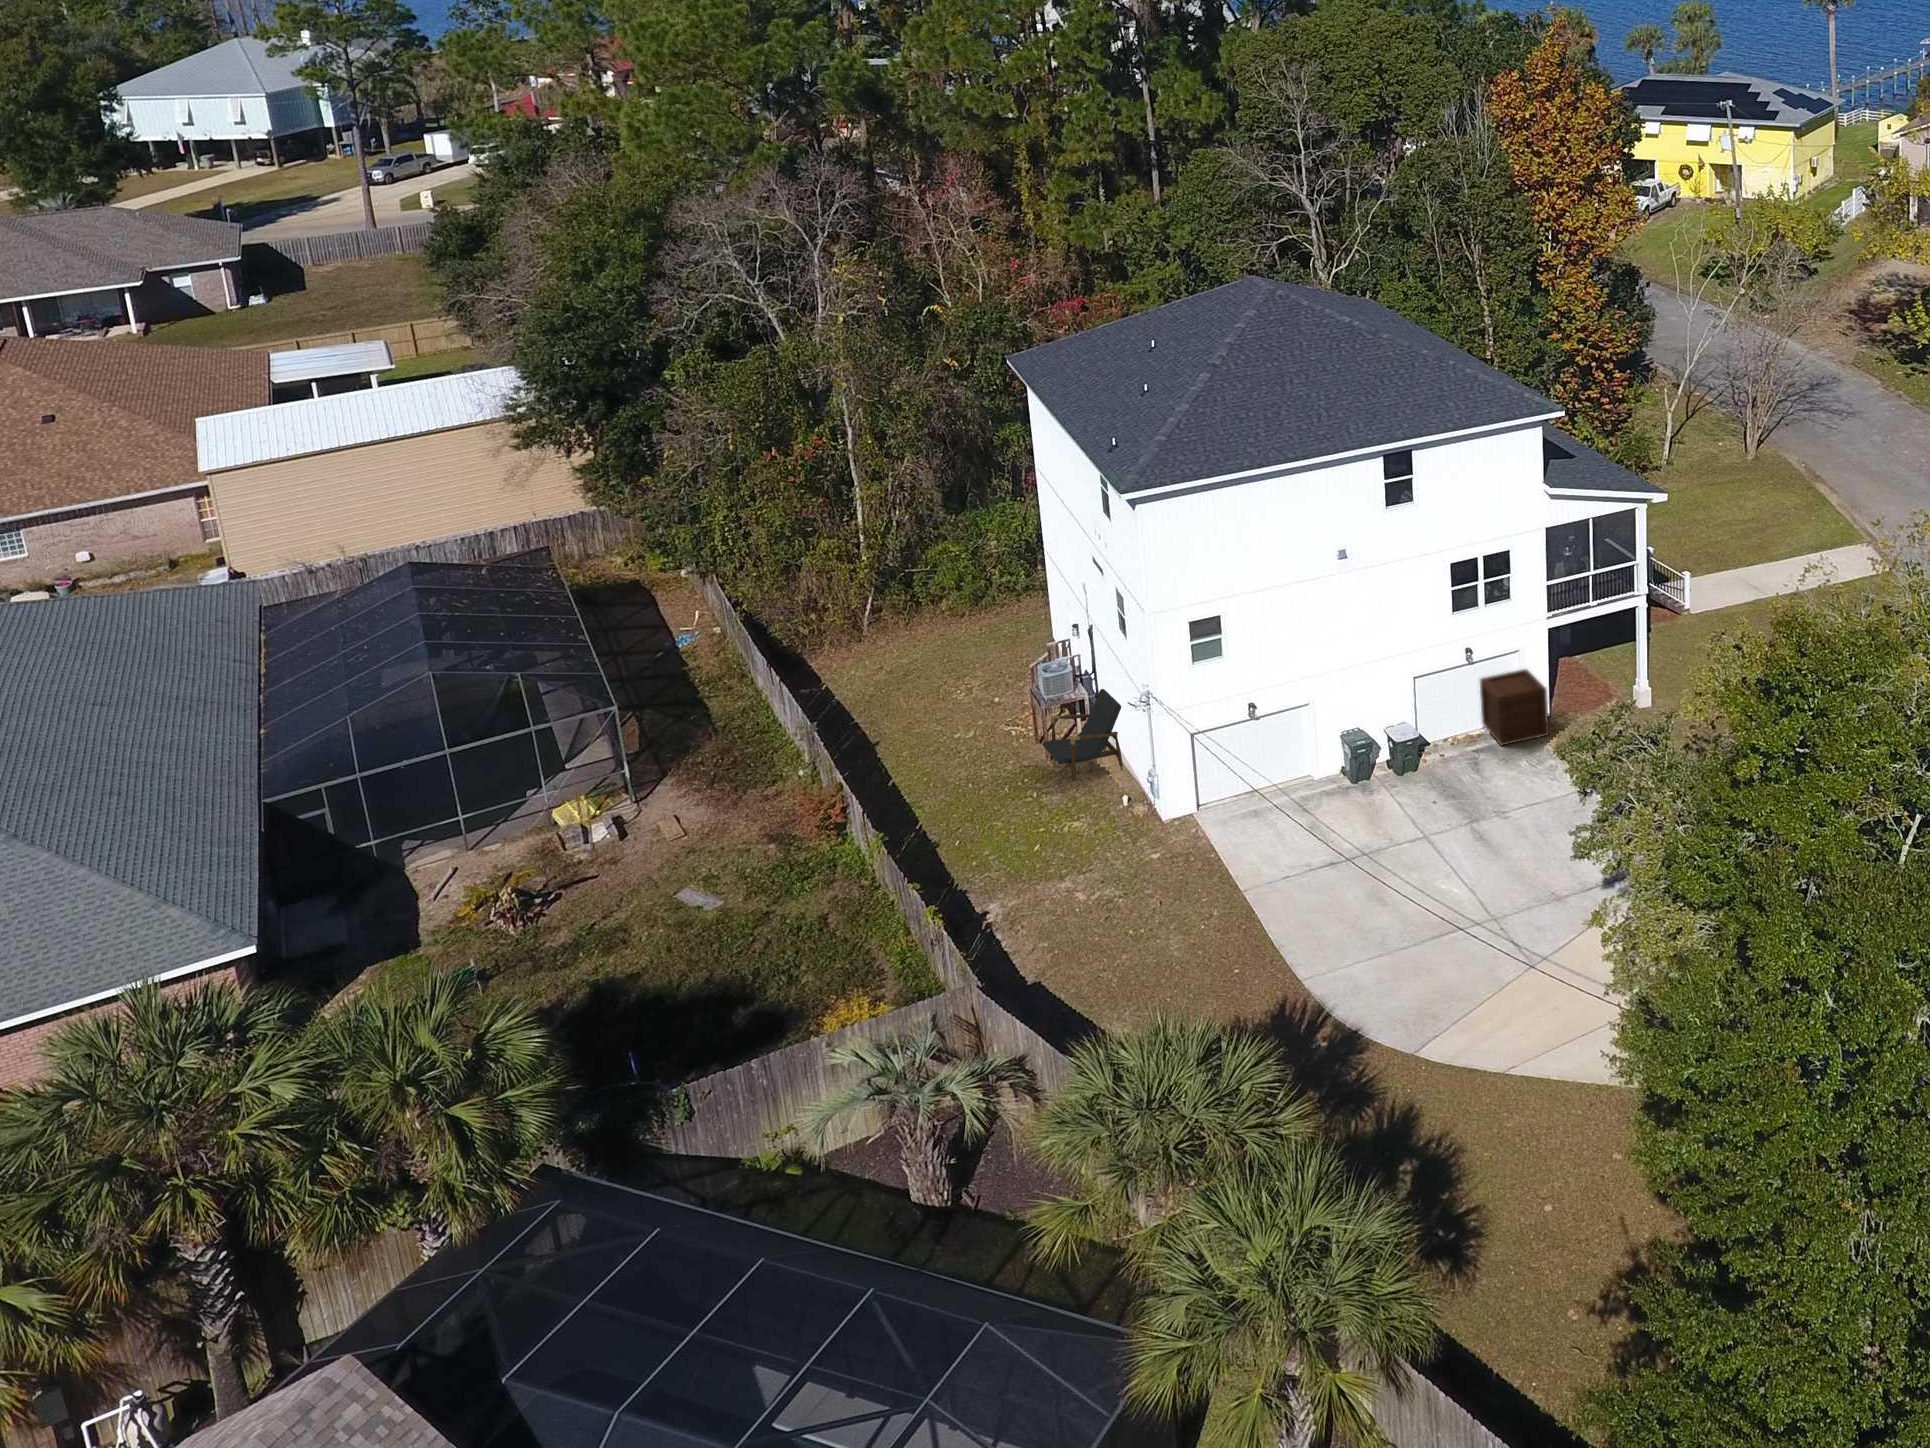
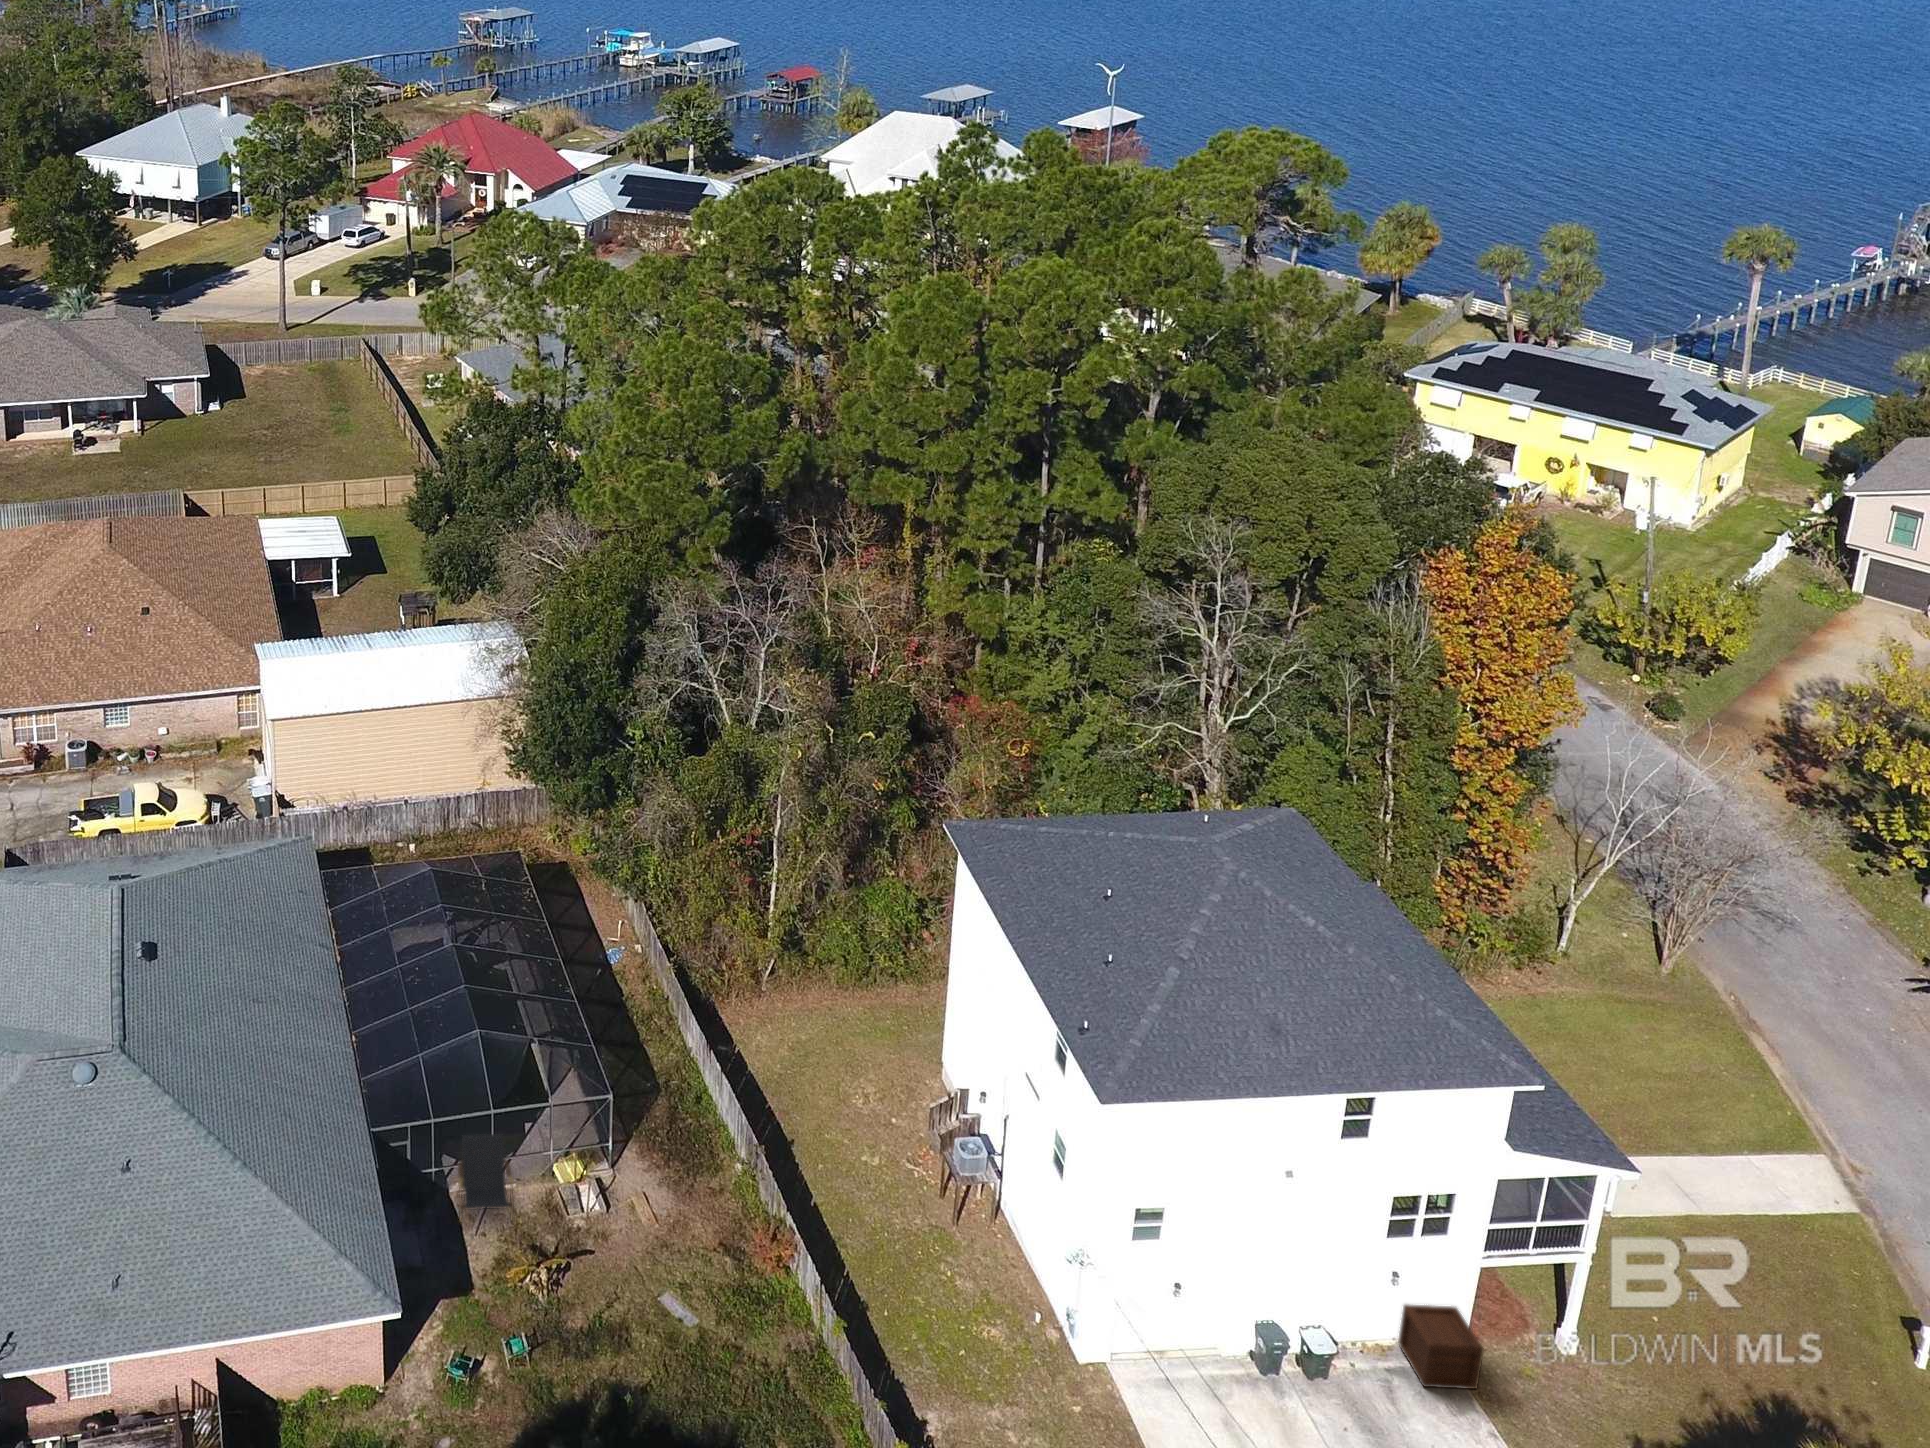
lounge chair: present [1042,689,1123,789] -> present [458,1134,514,1220]

